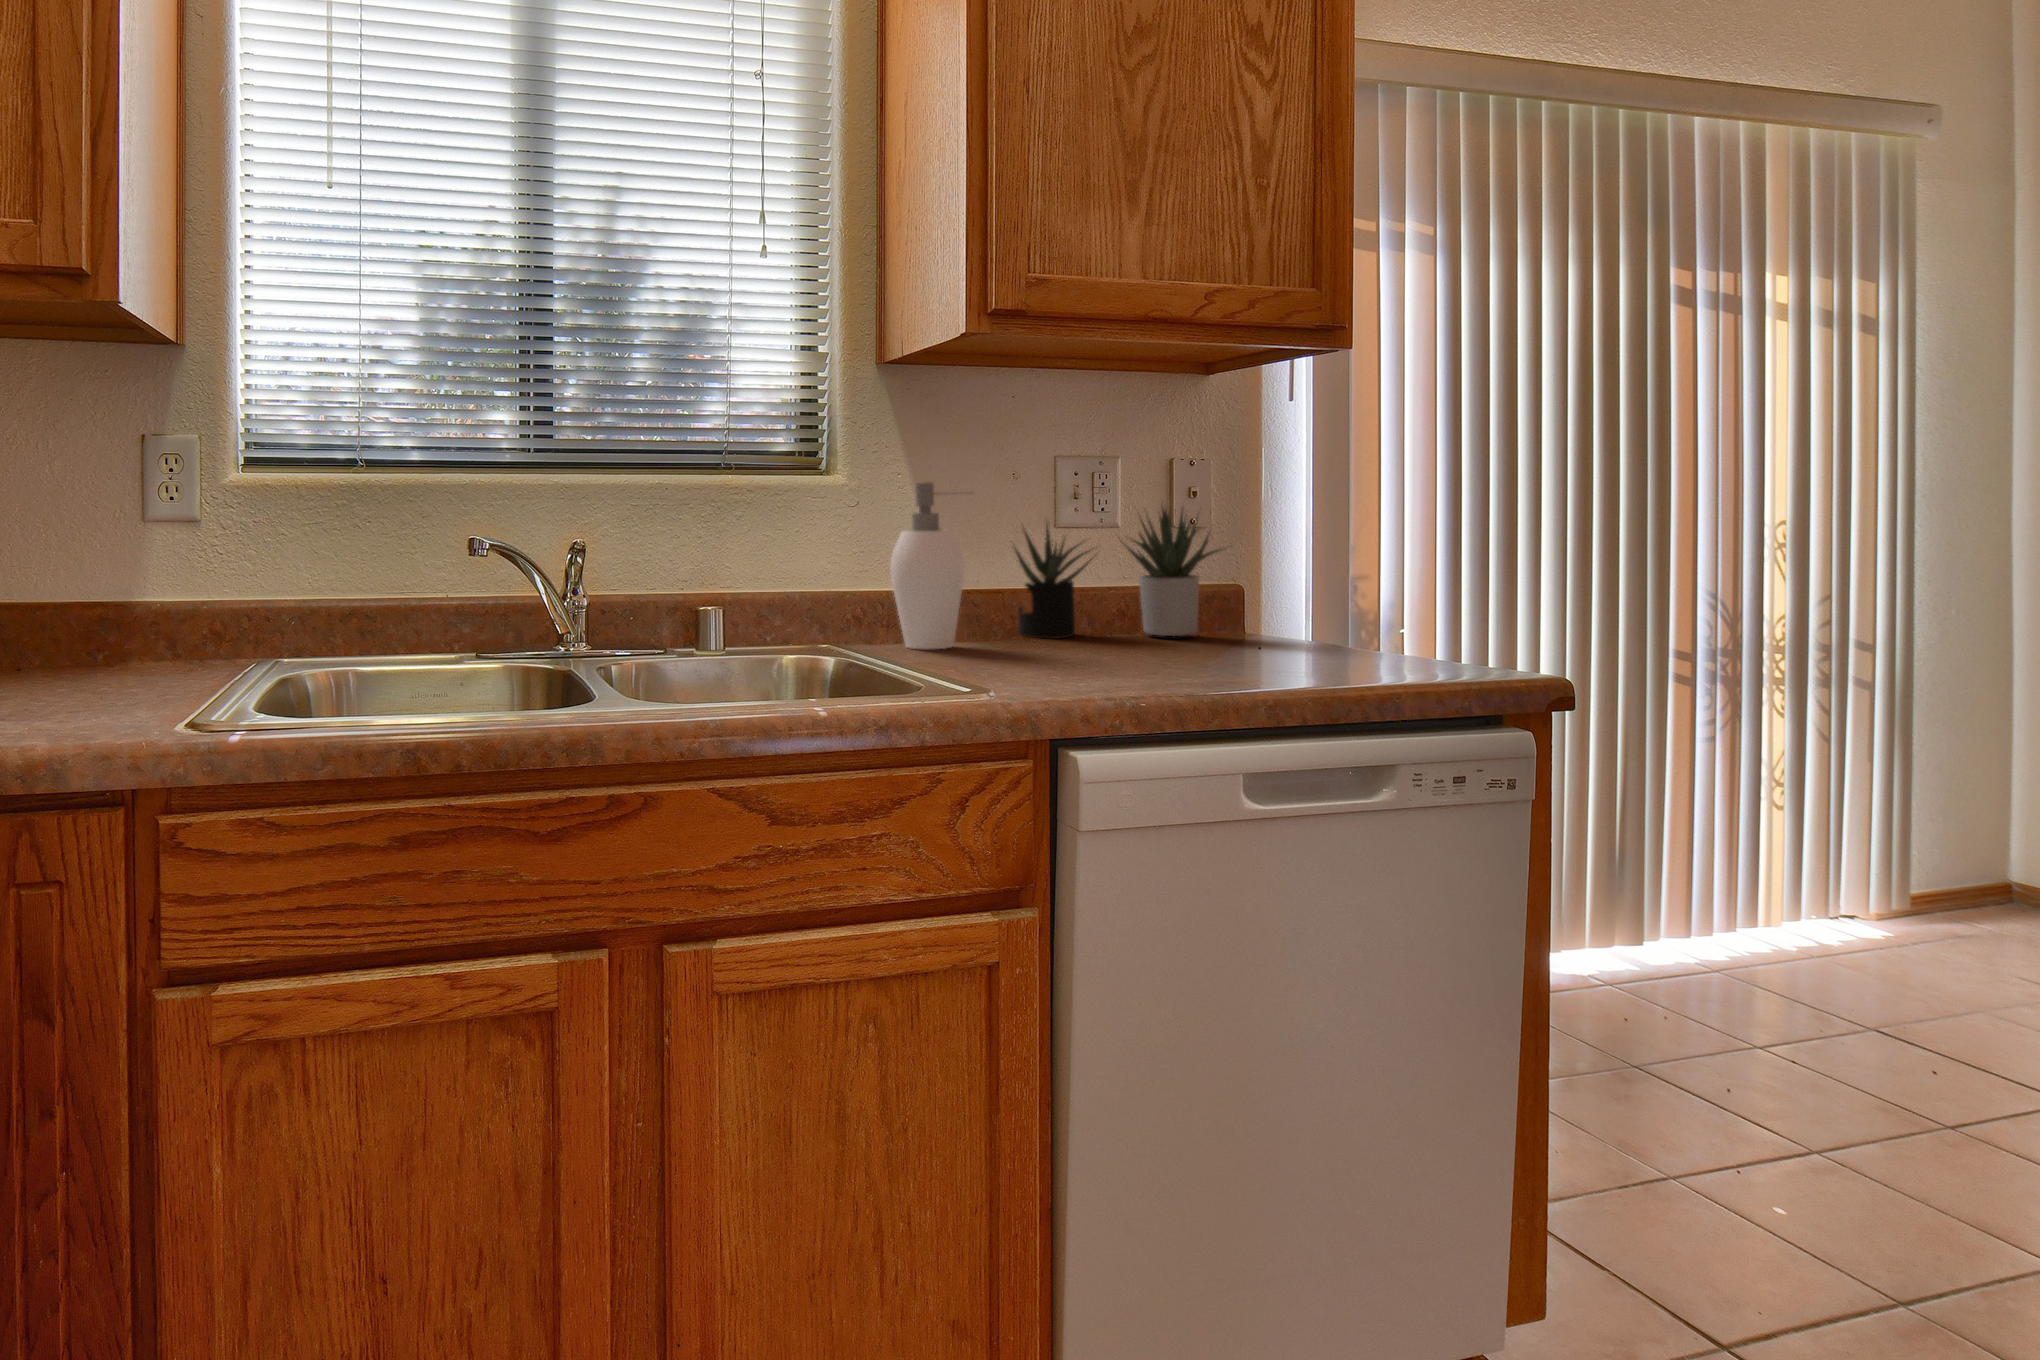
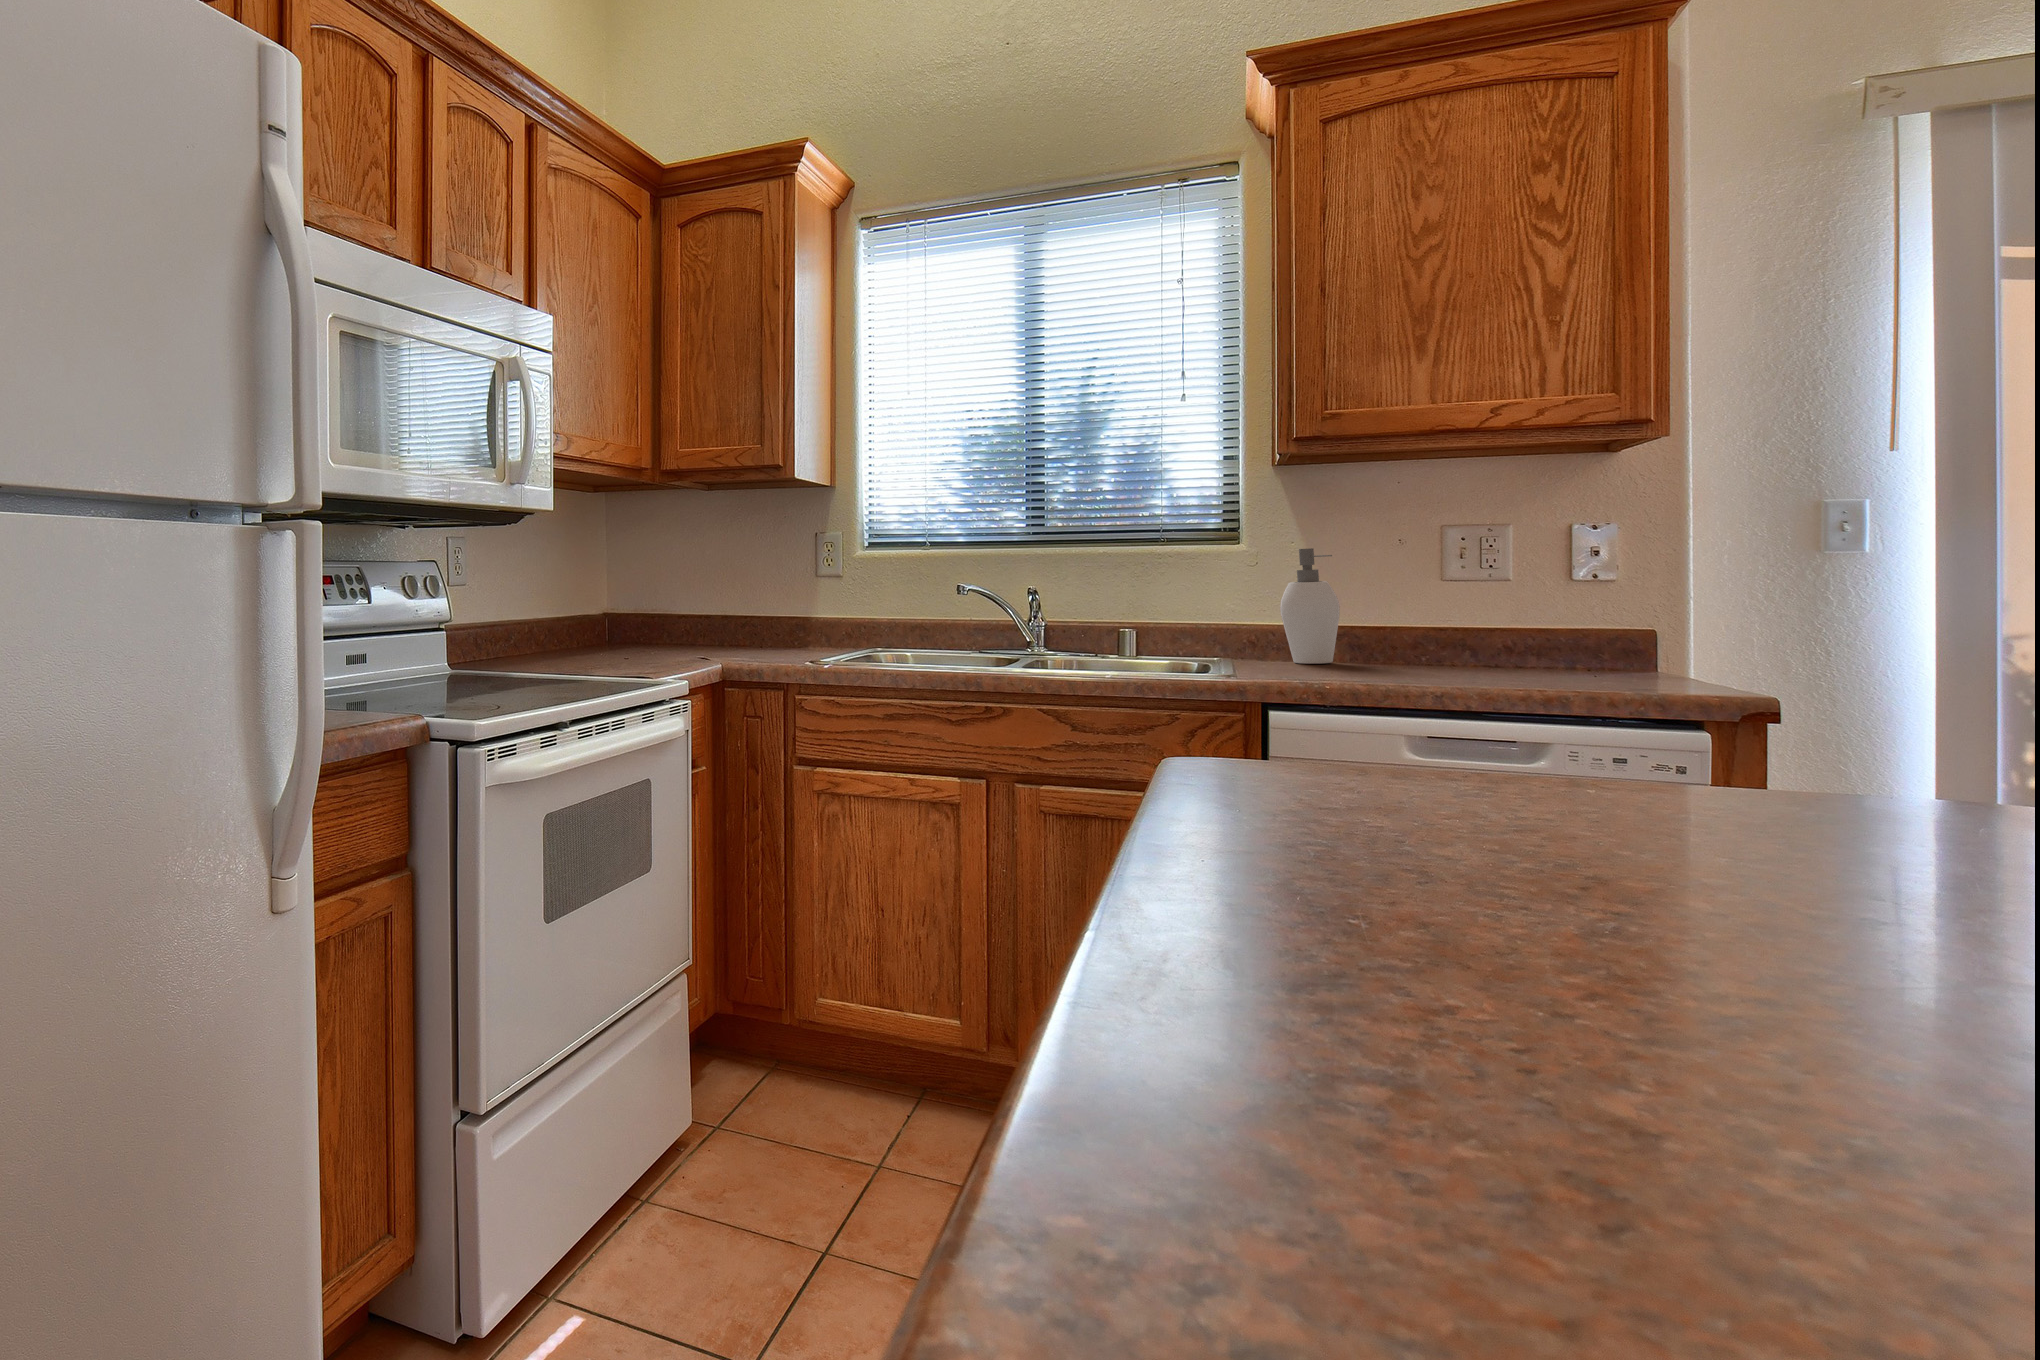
succulent plant: present [1013,508,1221,639] -> none [1392,556,1623,665]

